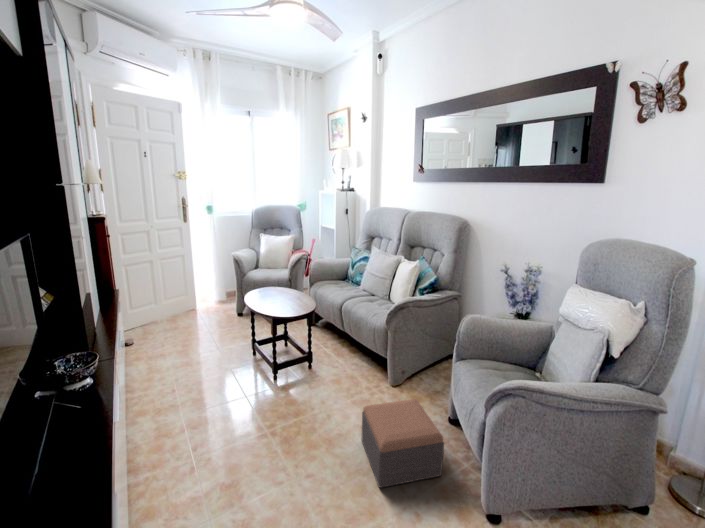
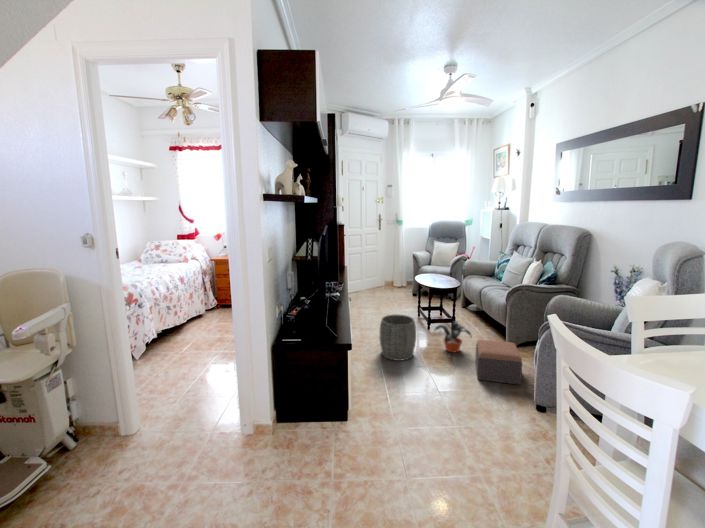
potted plant: none [288,369,349,426] -> present [435,321,471,352]
woven basket: none [184,385,260,488] -> present [380,315,416,361]

